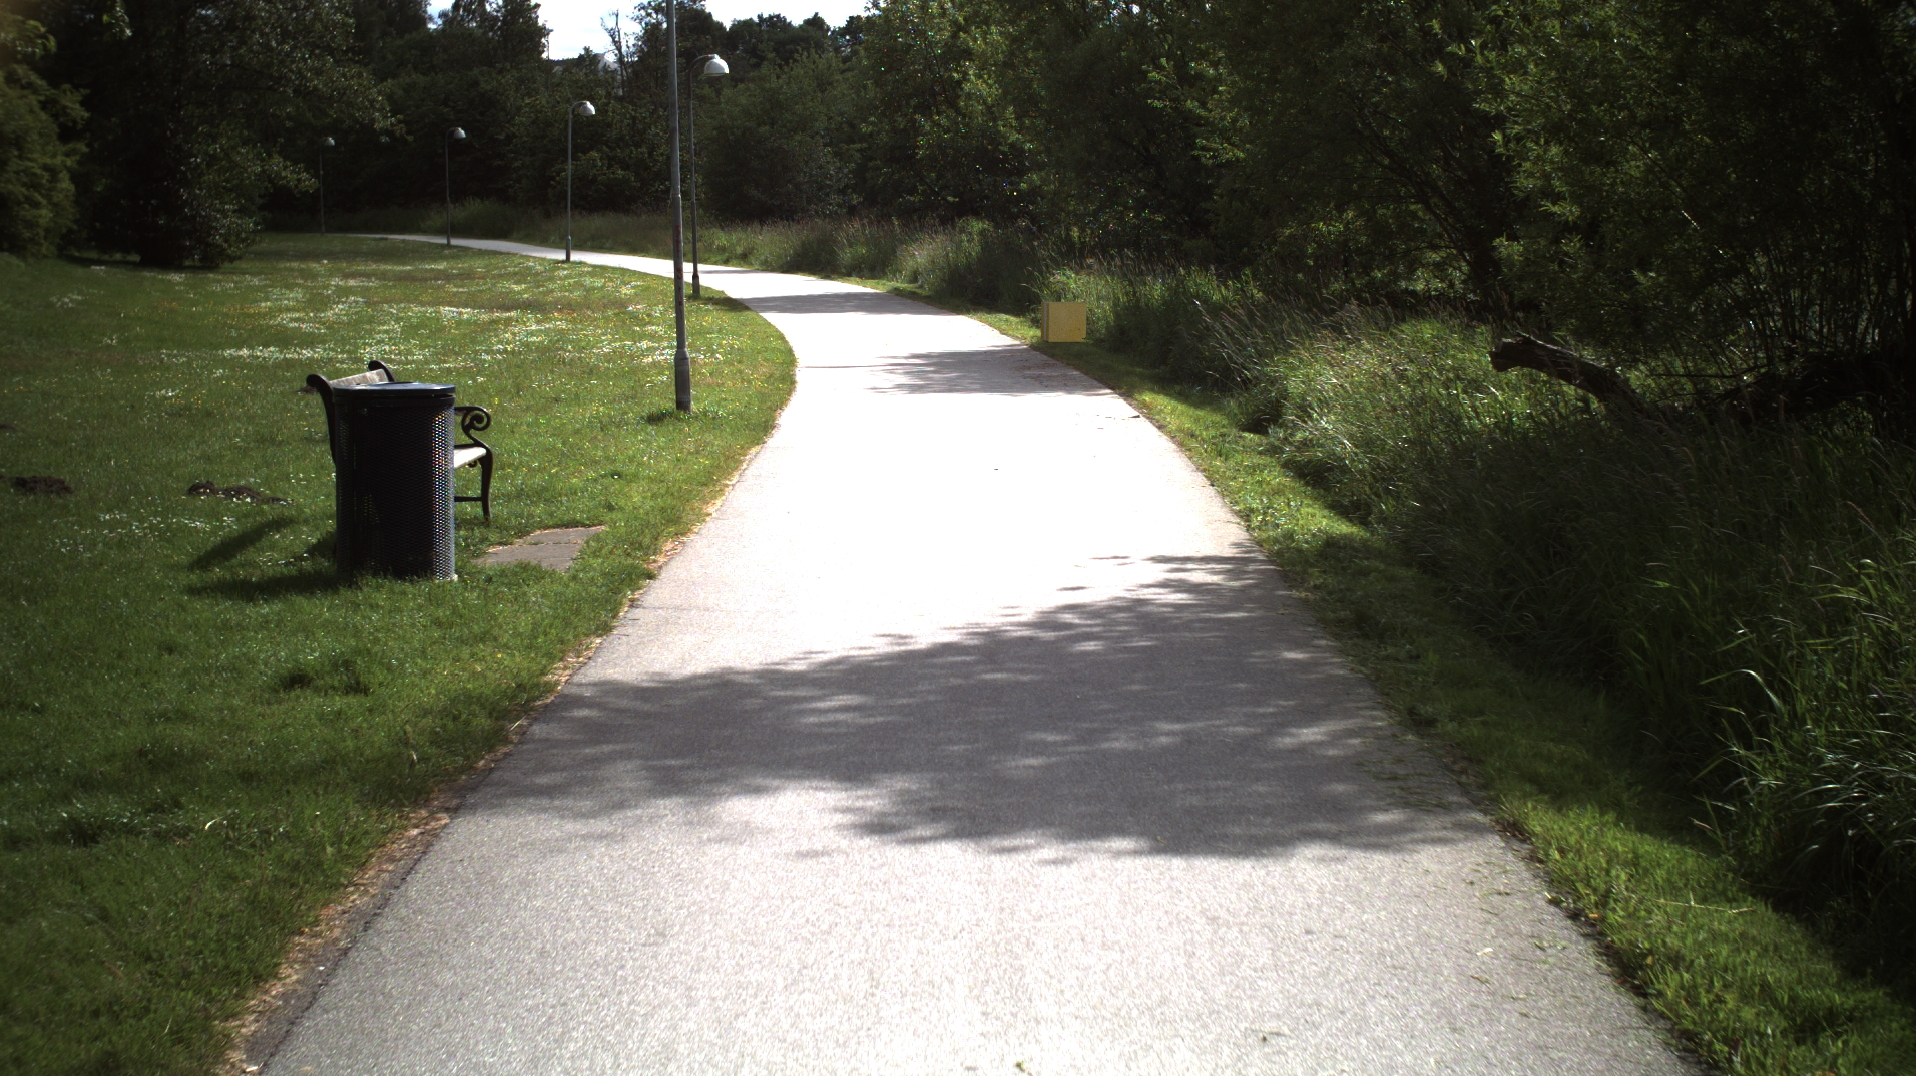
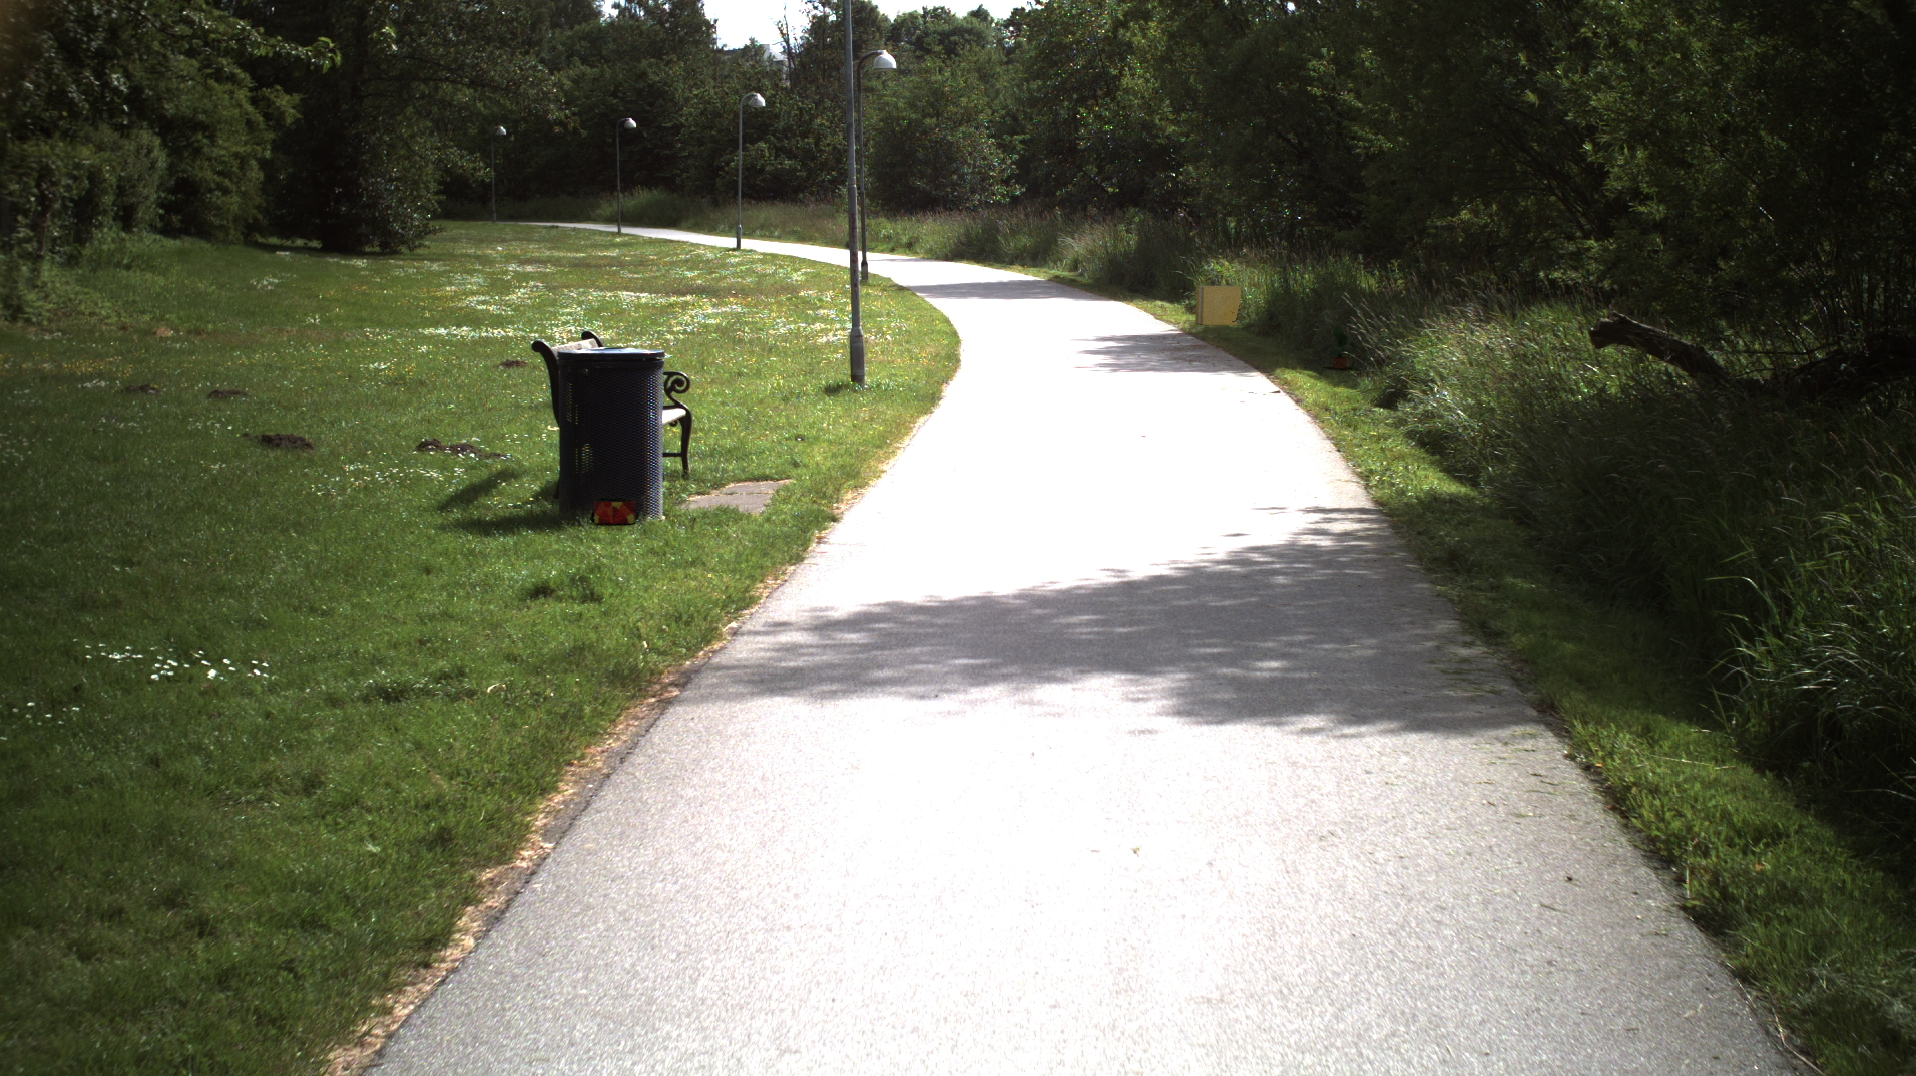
potted plant: none [1177,344,1213,389] -> present [1324,326,1357,369]
bag: none [363,556,422,589] -> present [590,497,639,525]

